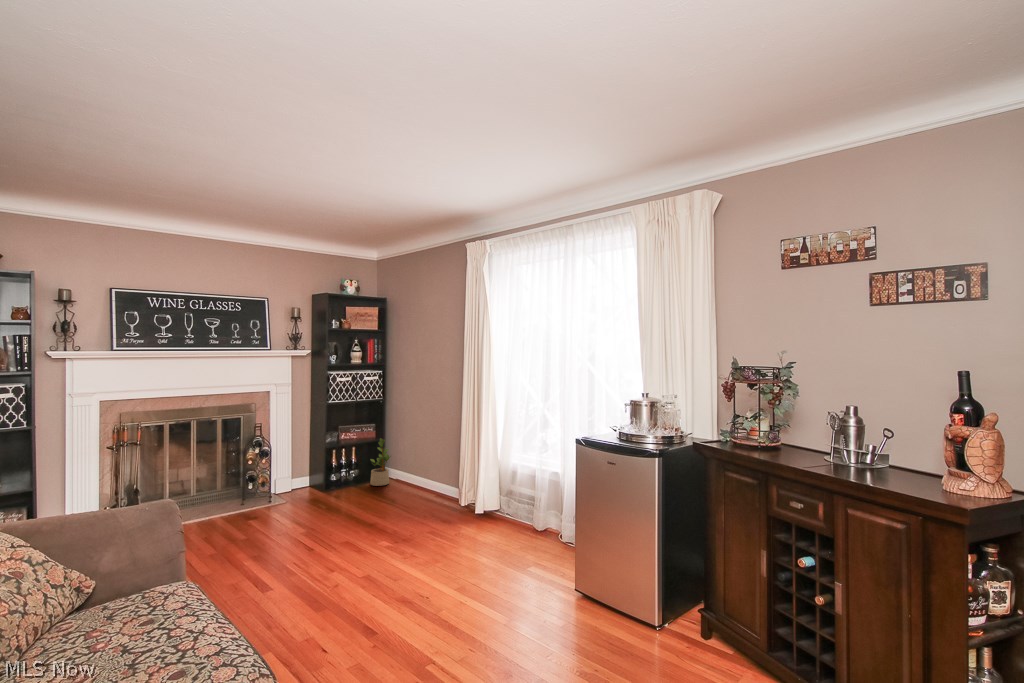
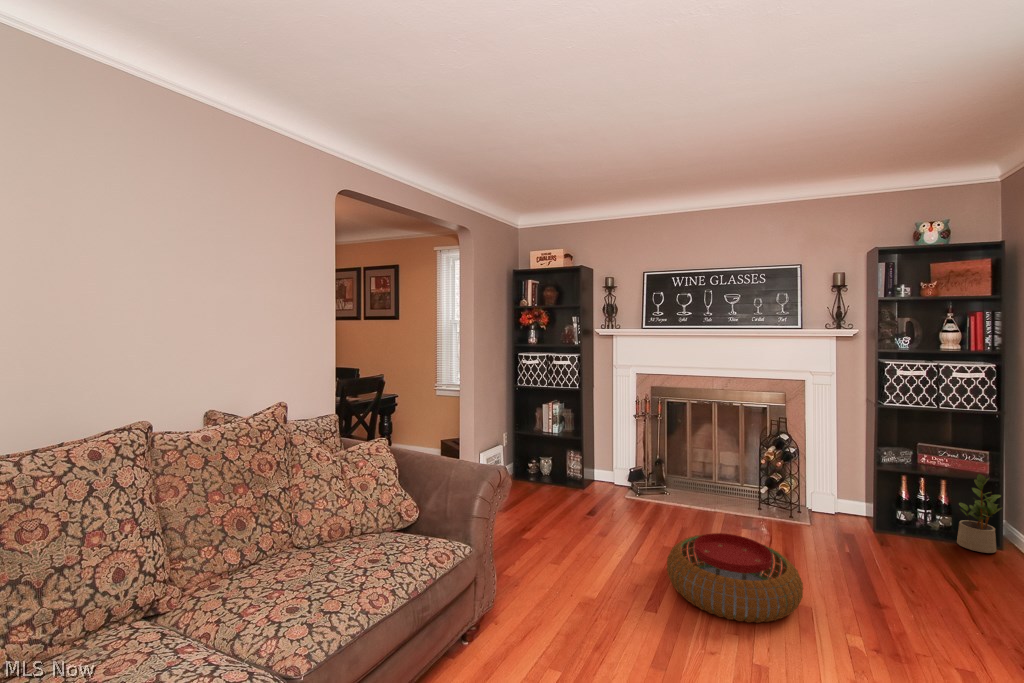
pouf: none [217,514,328,576] -> present [667,533,803,623]

